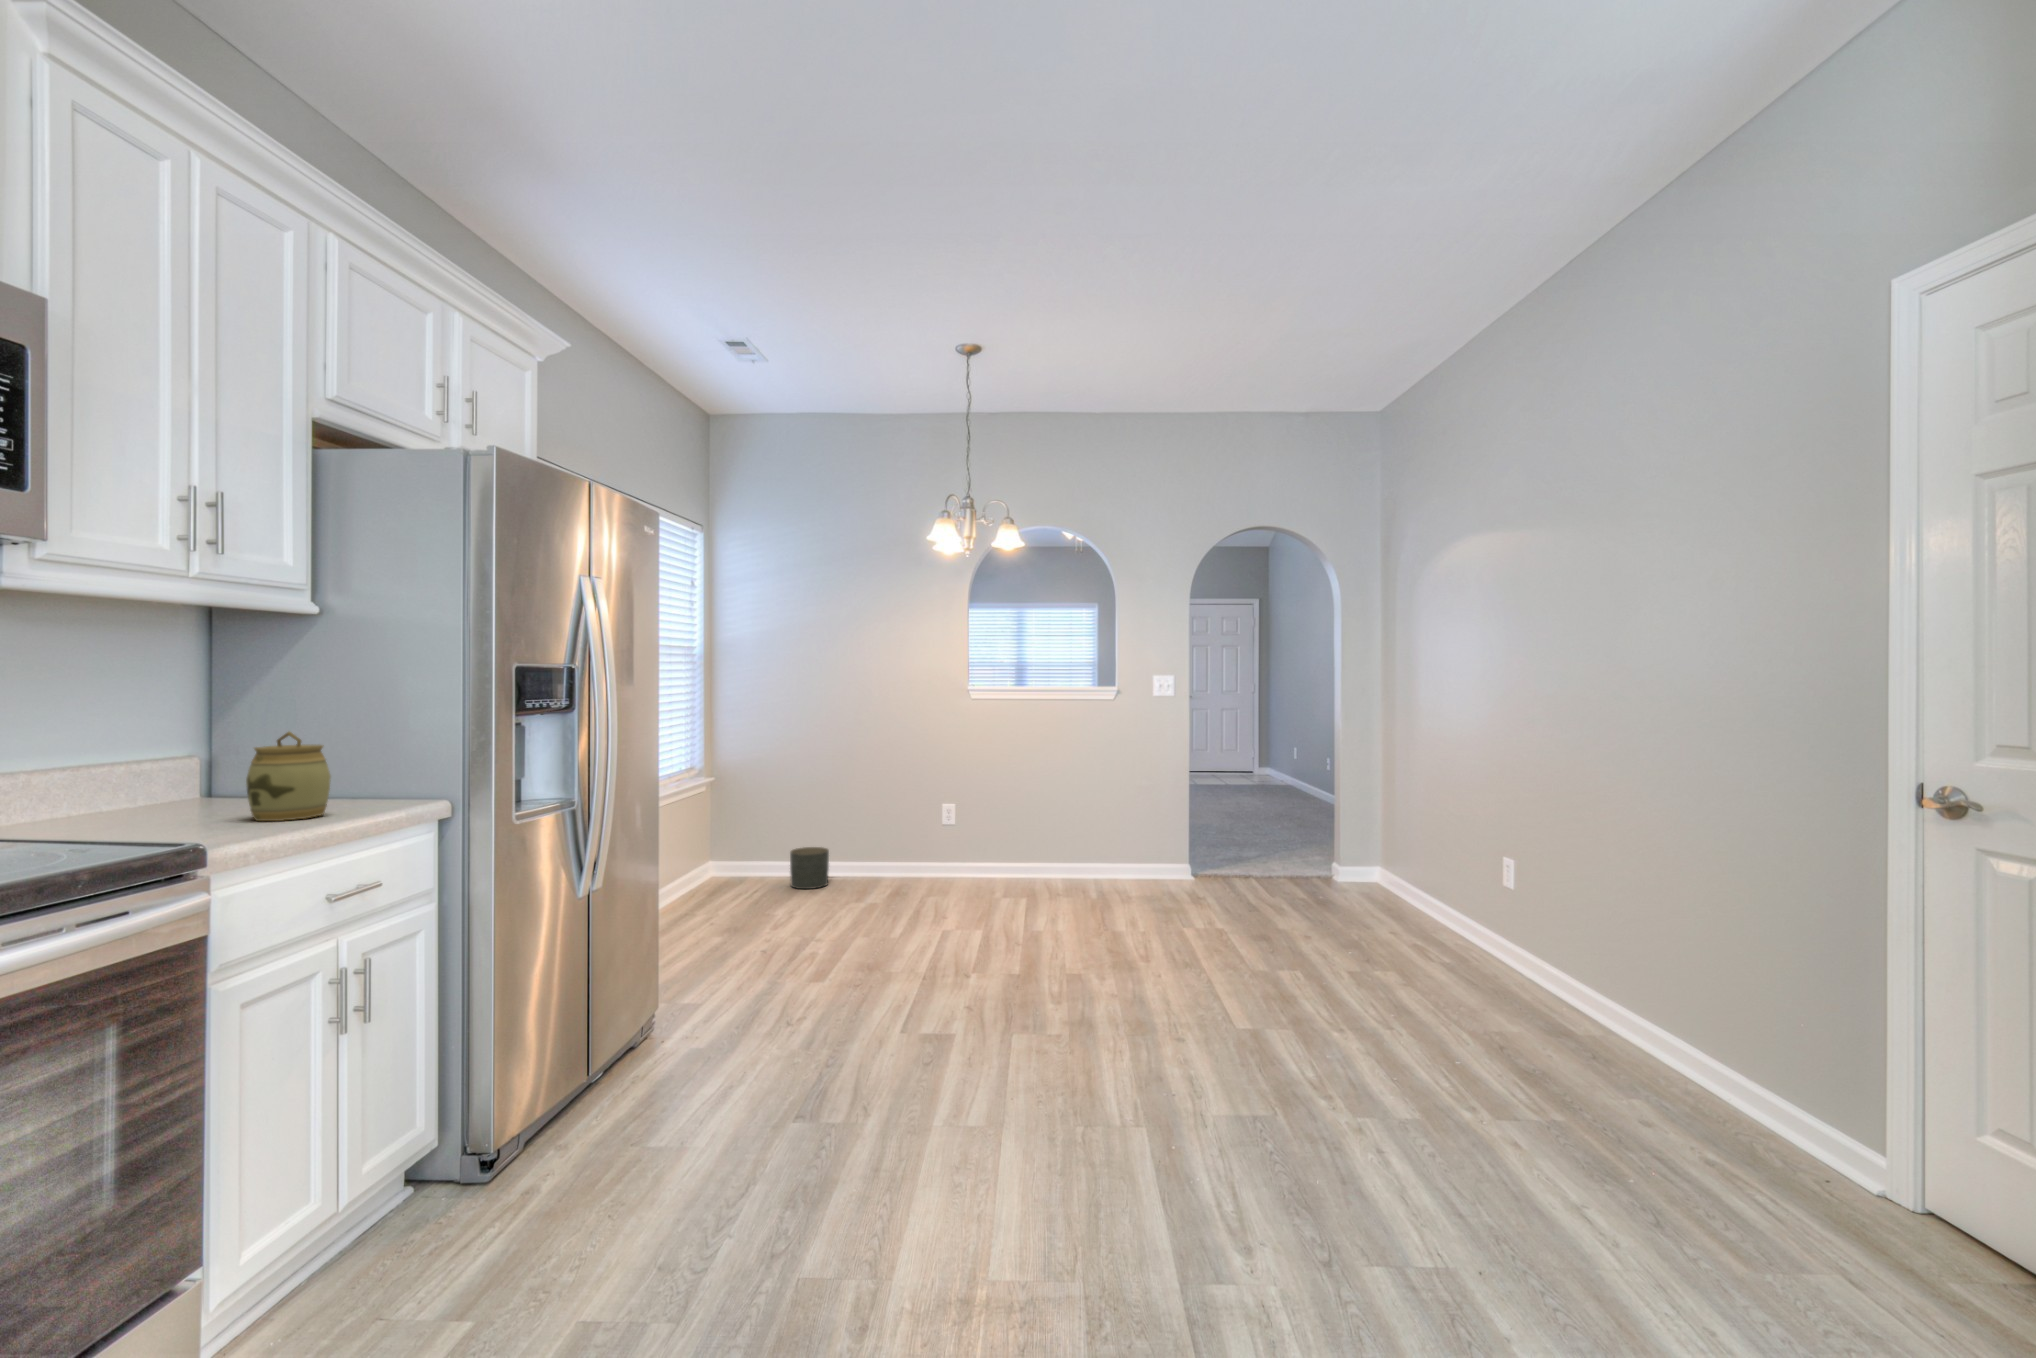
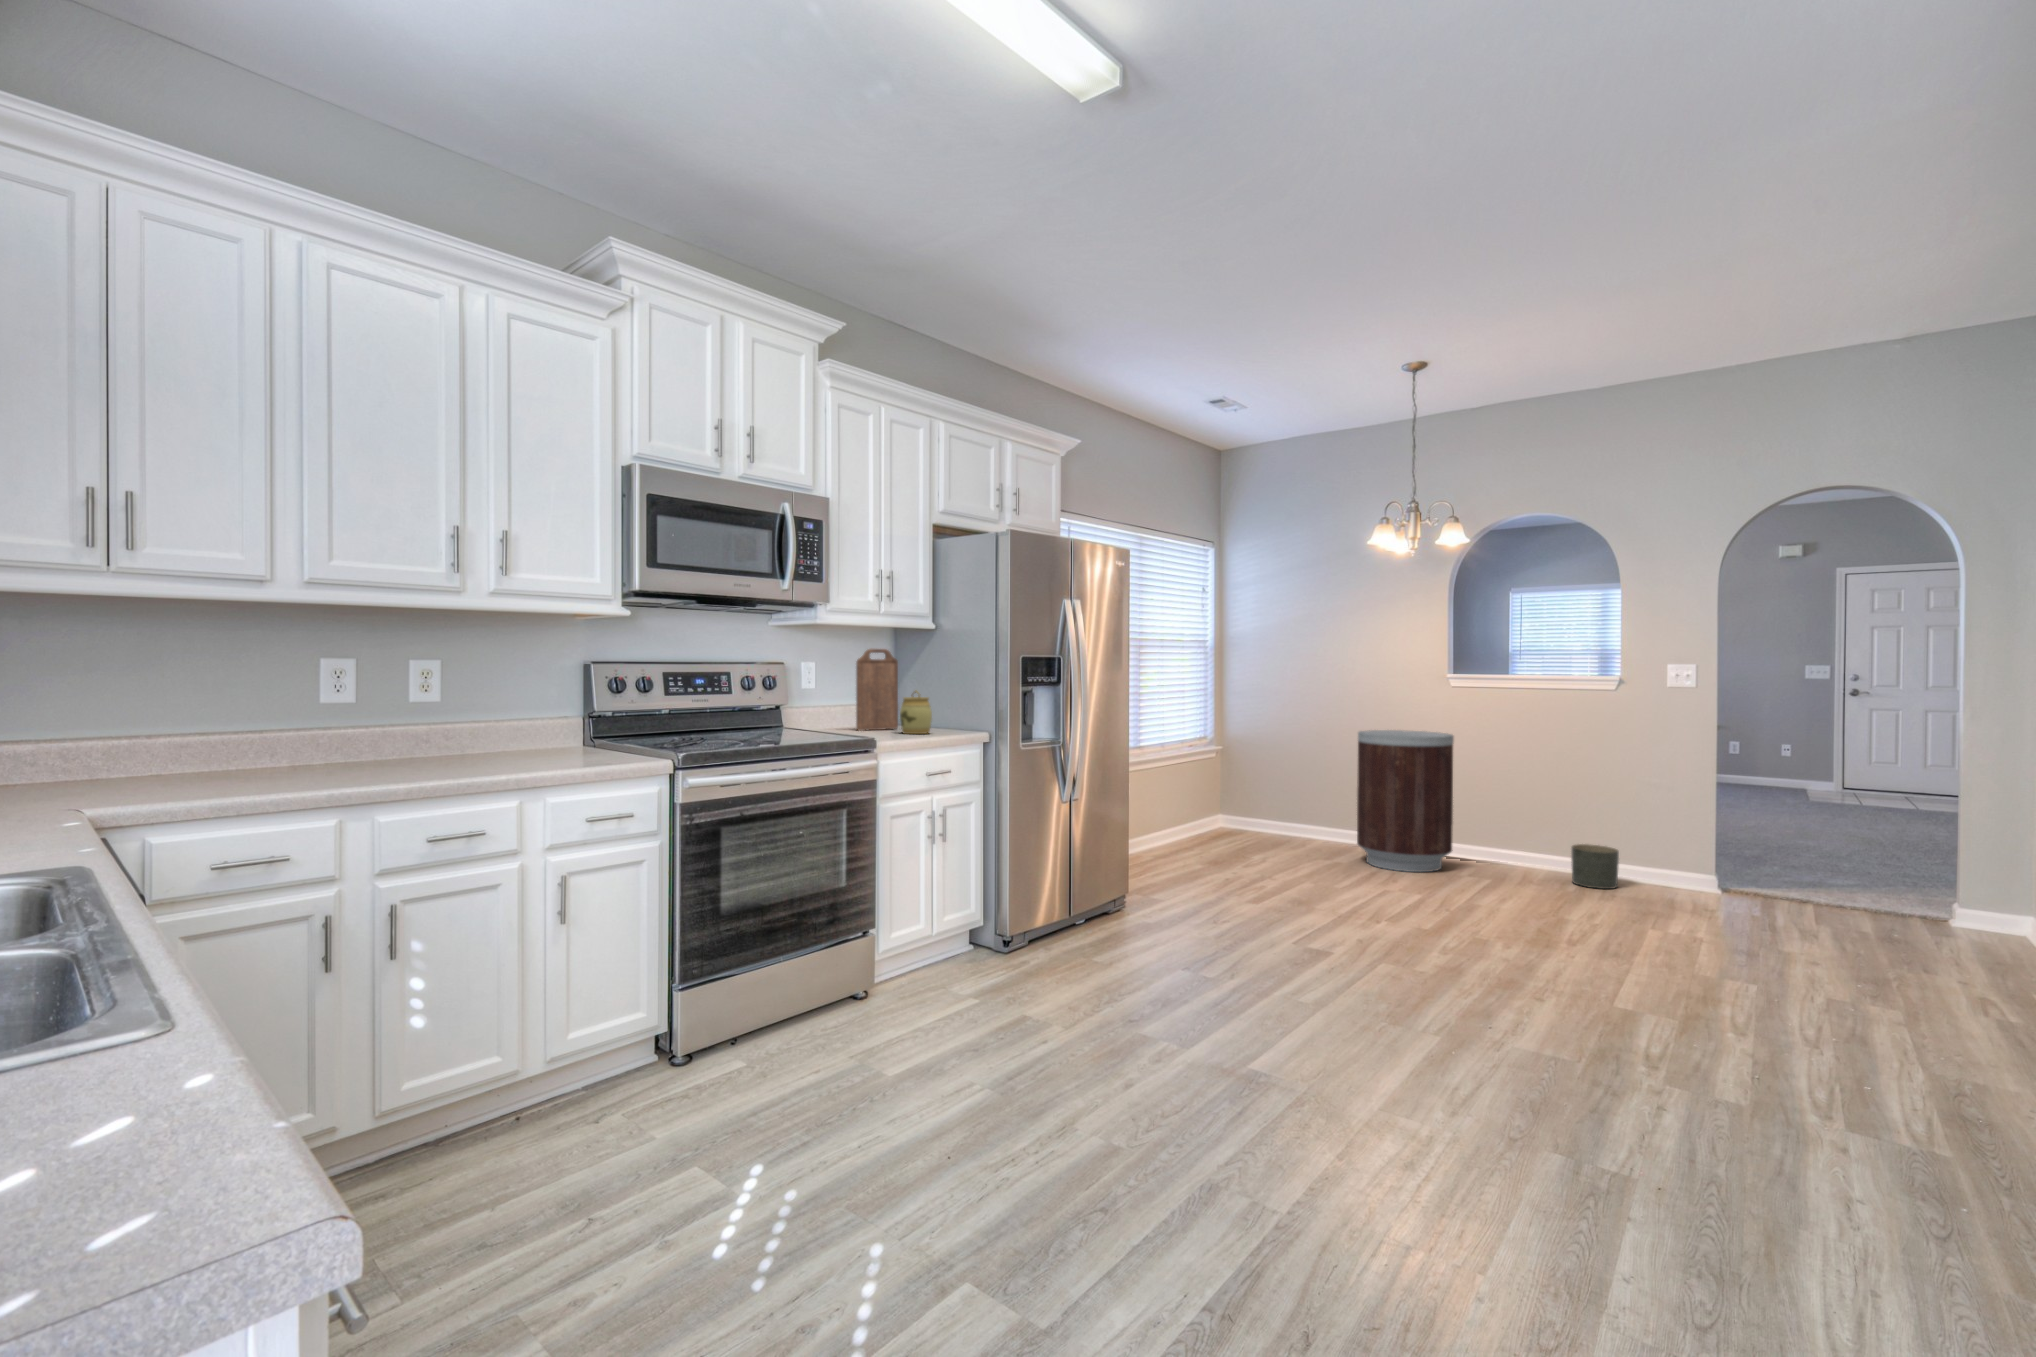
cutting board: none [118,649,230,823] -> present [856,649,898,731]
trash can: none [886,747,981,902] -> present [1357,730,1454,872]
planter: present [790,847,829,889] -> present [1571,844,1619,889]

